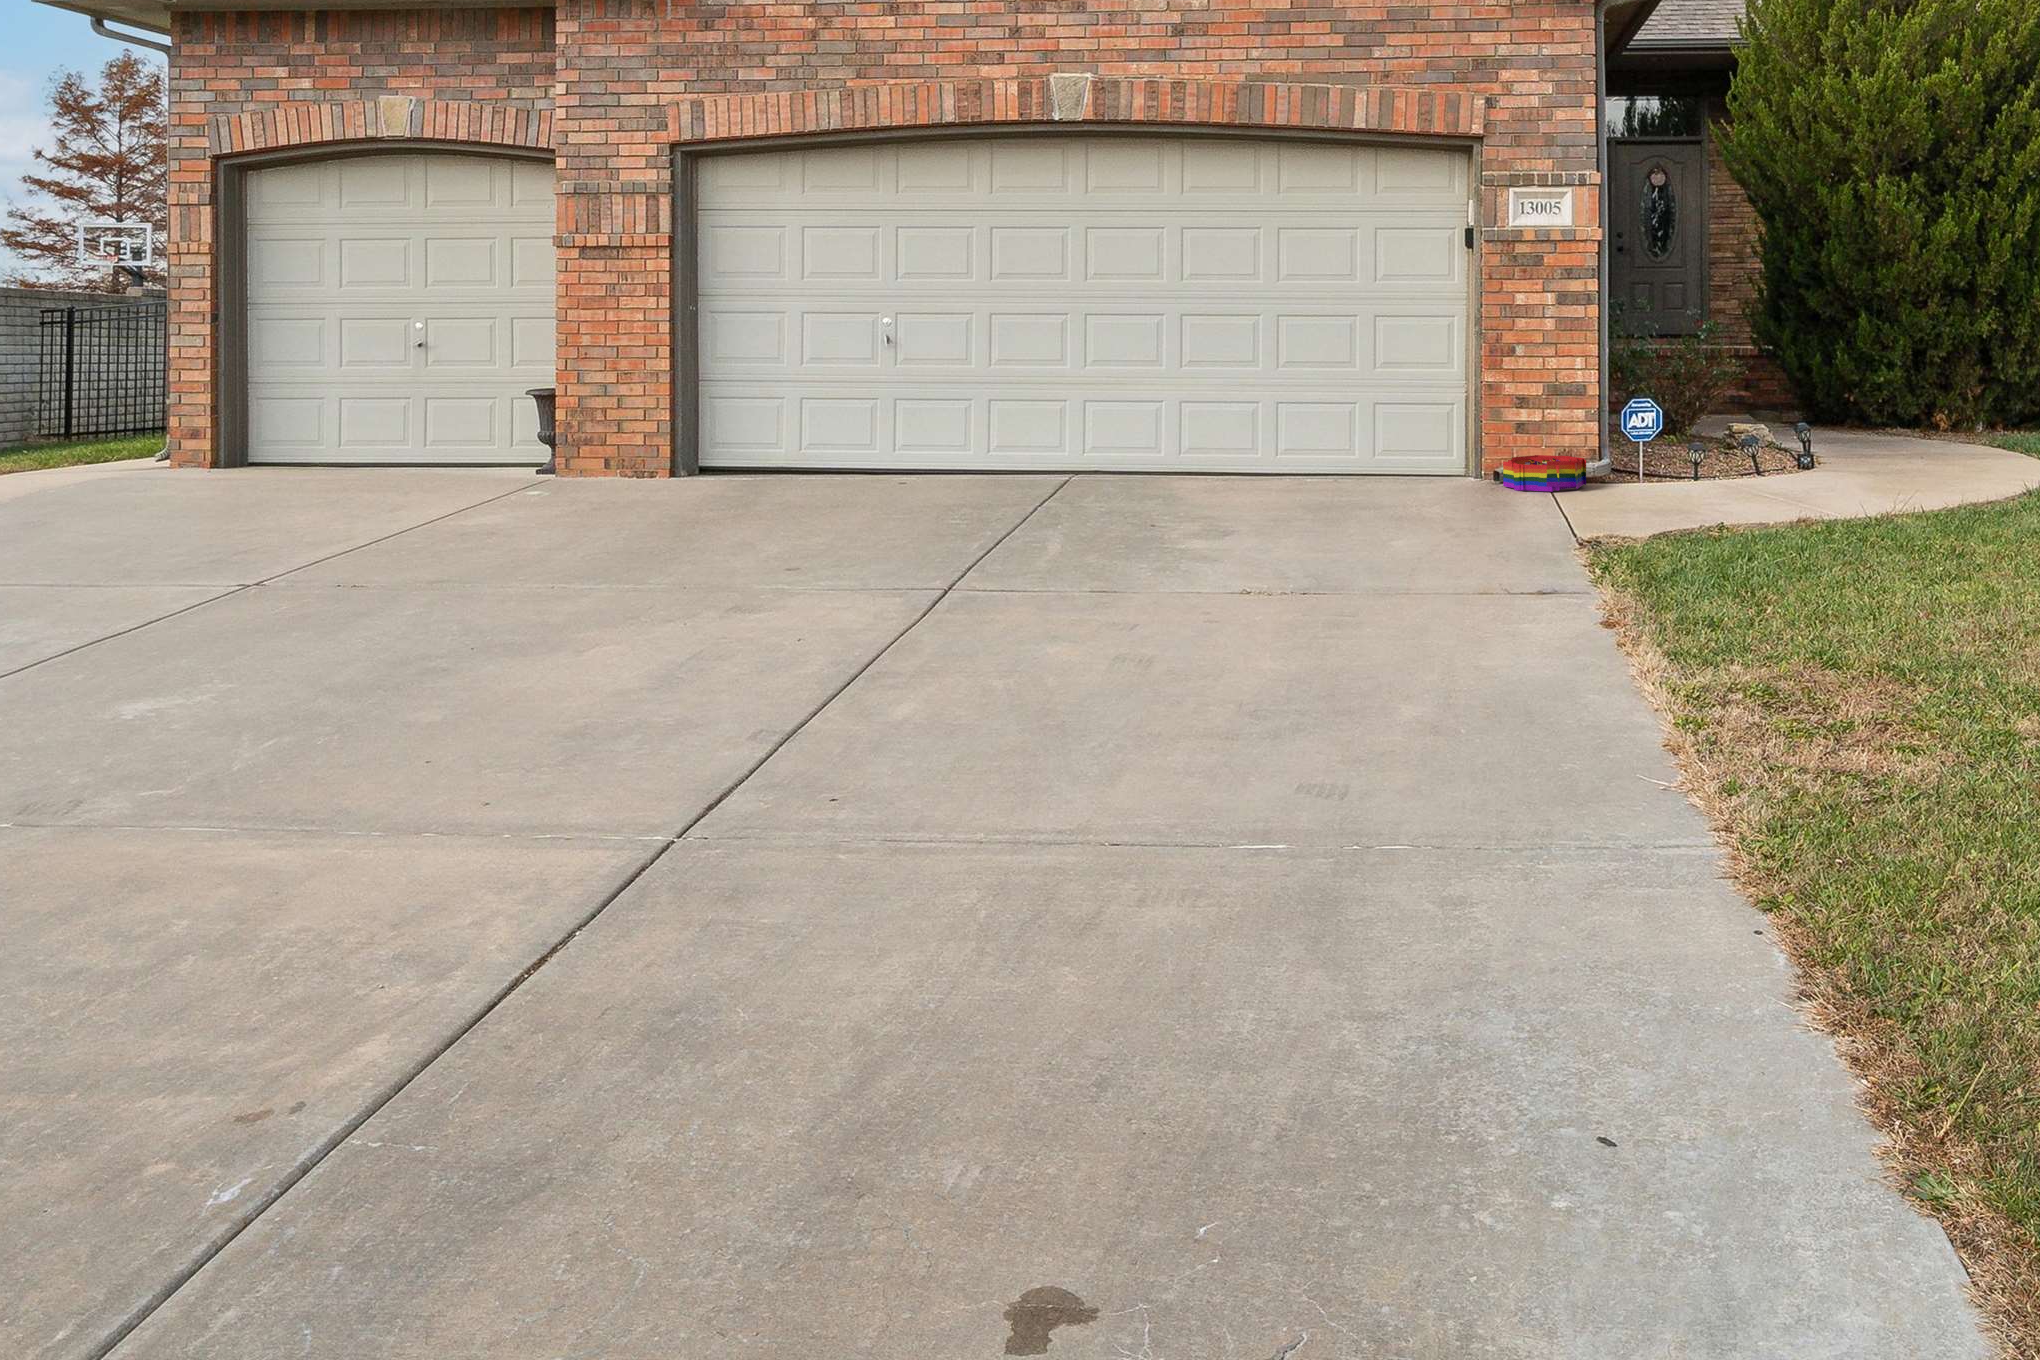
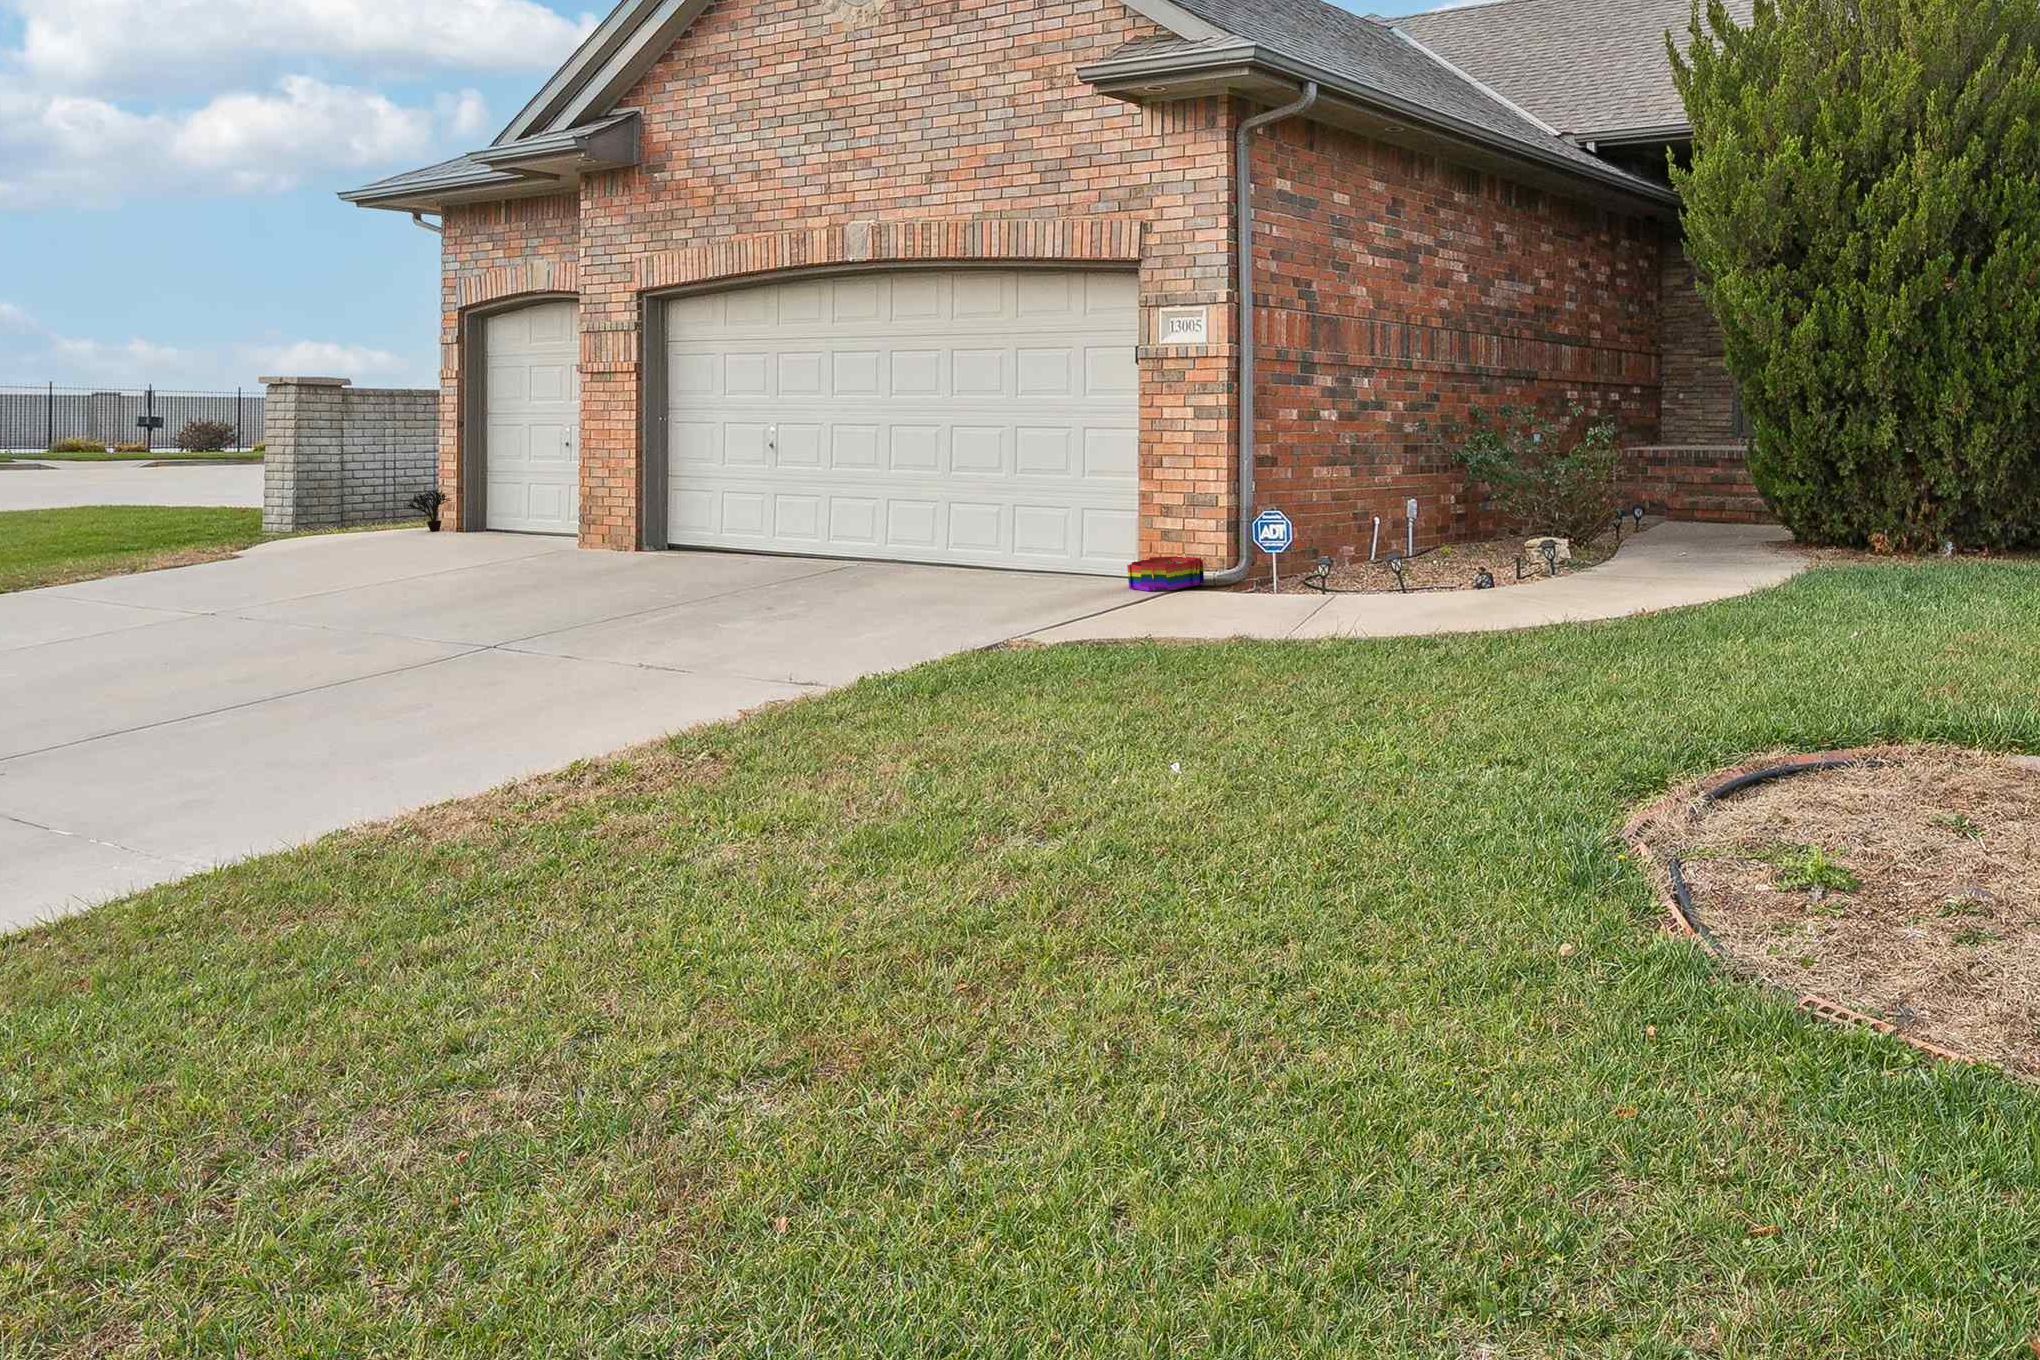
potted plant: none [102,411,167,470] -> present [408,491,451,531]

